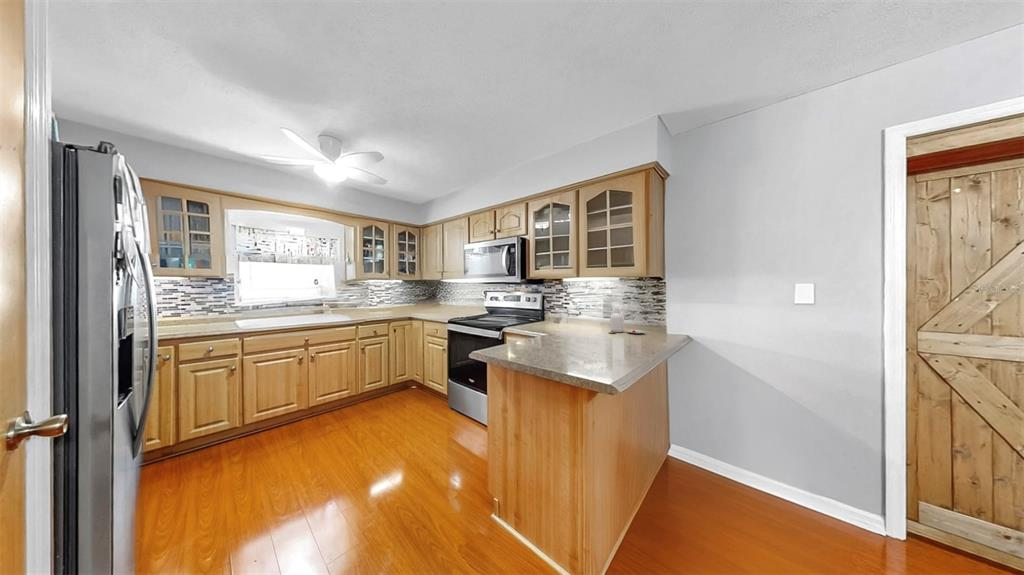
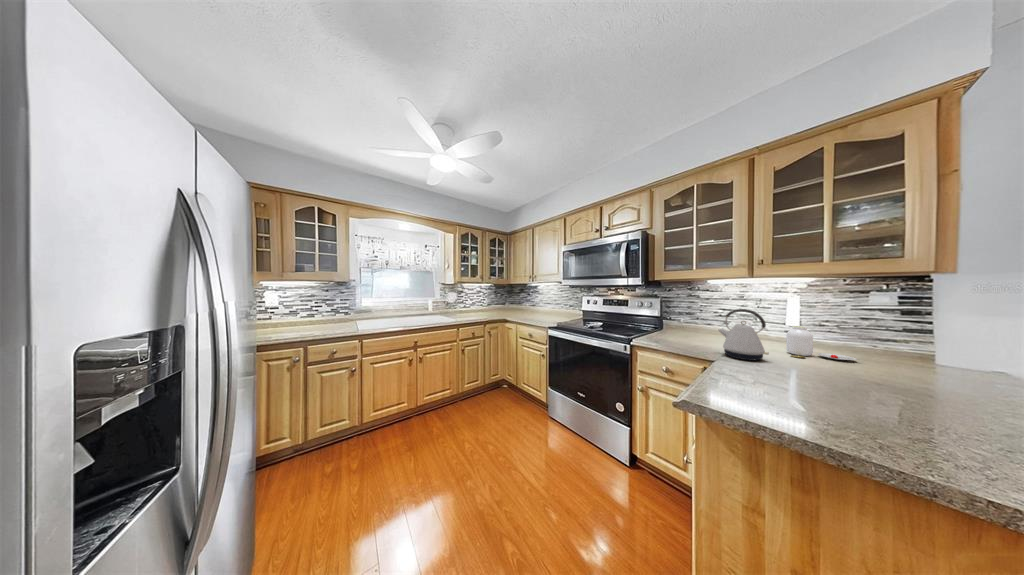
kettle: none [559,298,585,336] -> present [718,309,769,360]

